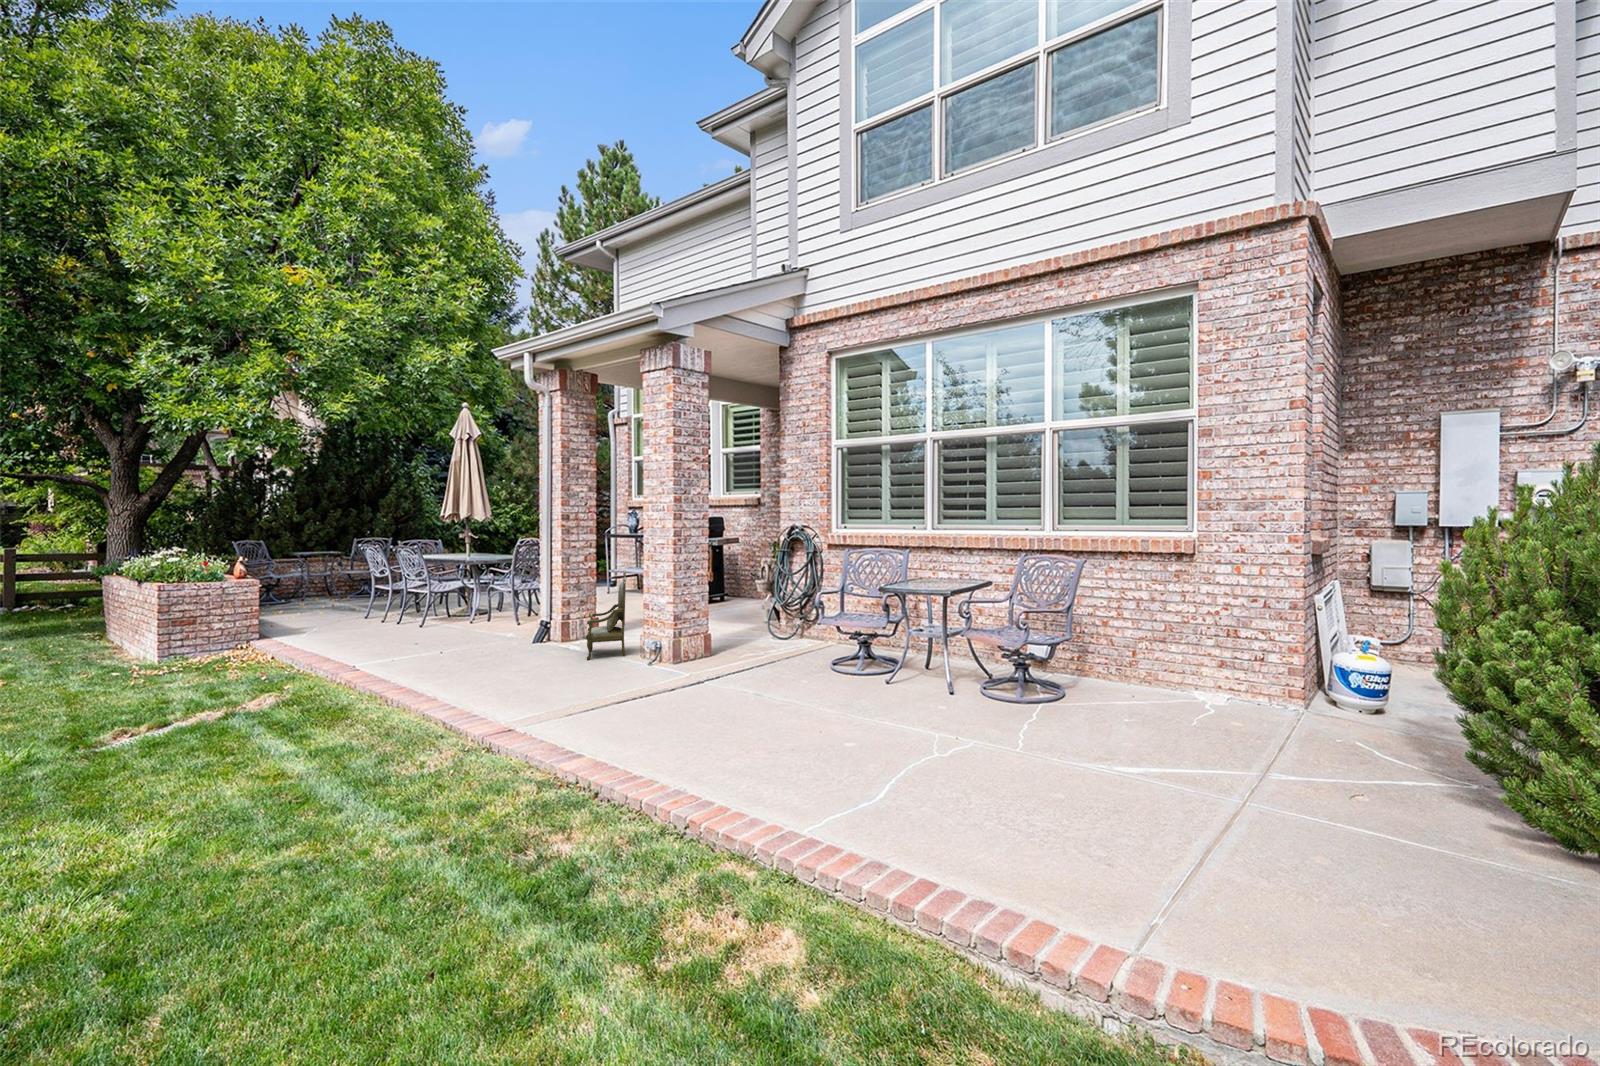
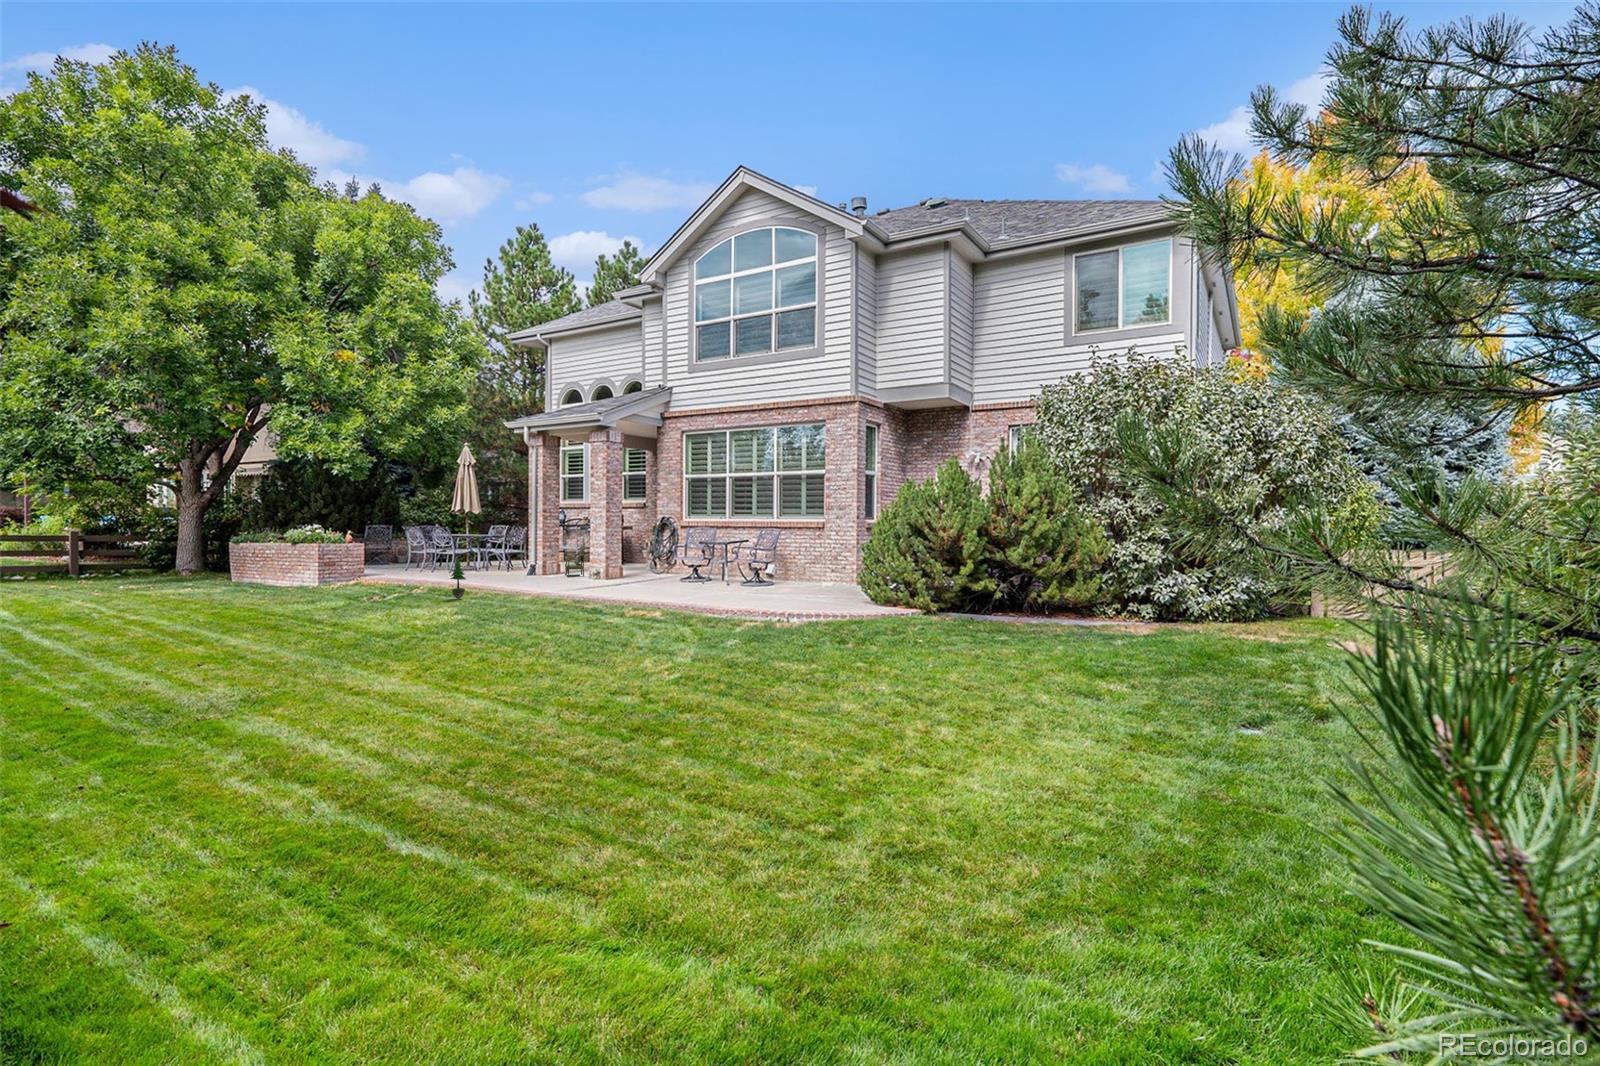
potted tree: none [131,658,195,789] -> present [451,558,466,599]

